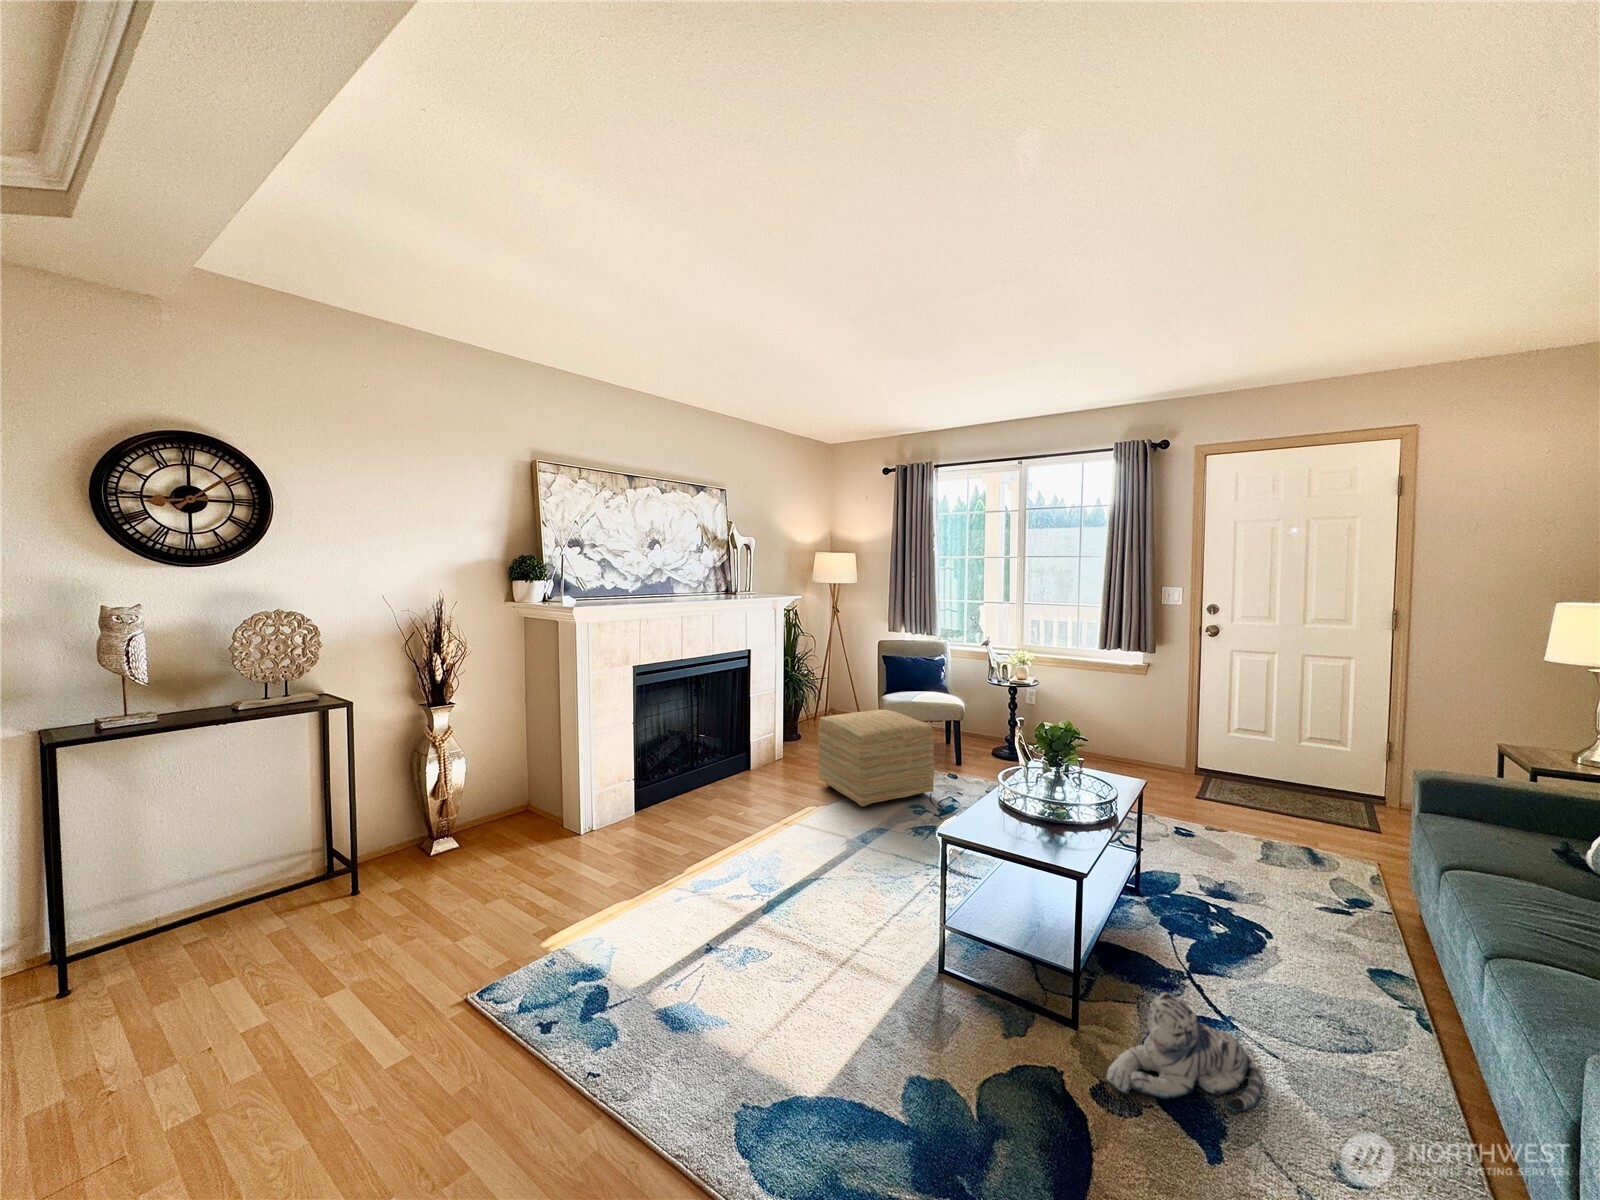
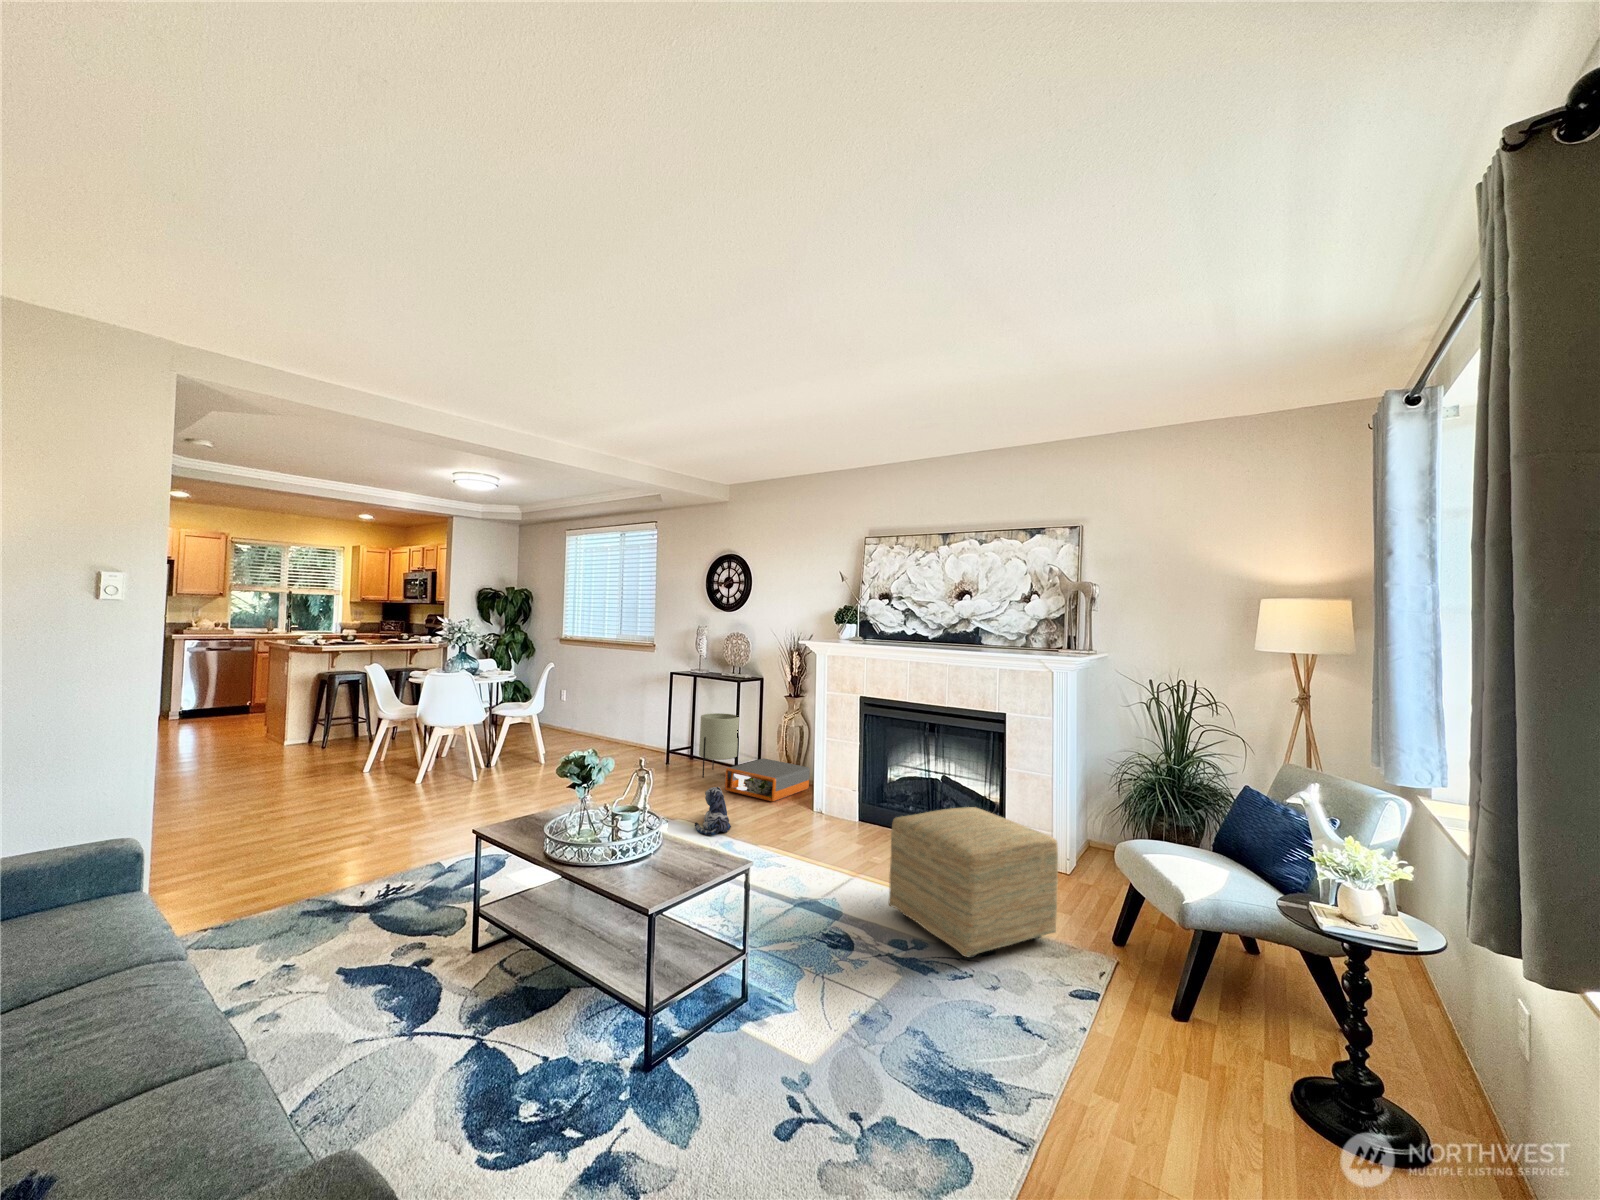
planter: none [212,780,321,928] -> present [699,713,739,778]
storage box: none [366,802,519,894] -> present [725,759,810,802]
plush toy: present [1107,992,1263,1111] -> present [694,787,731,835]

